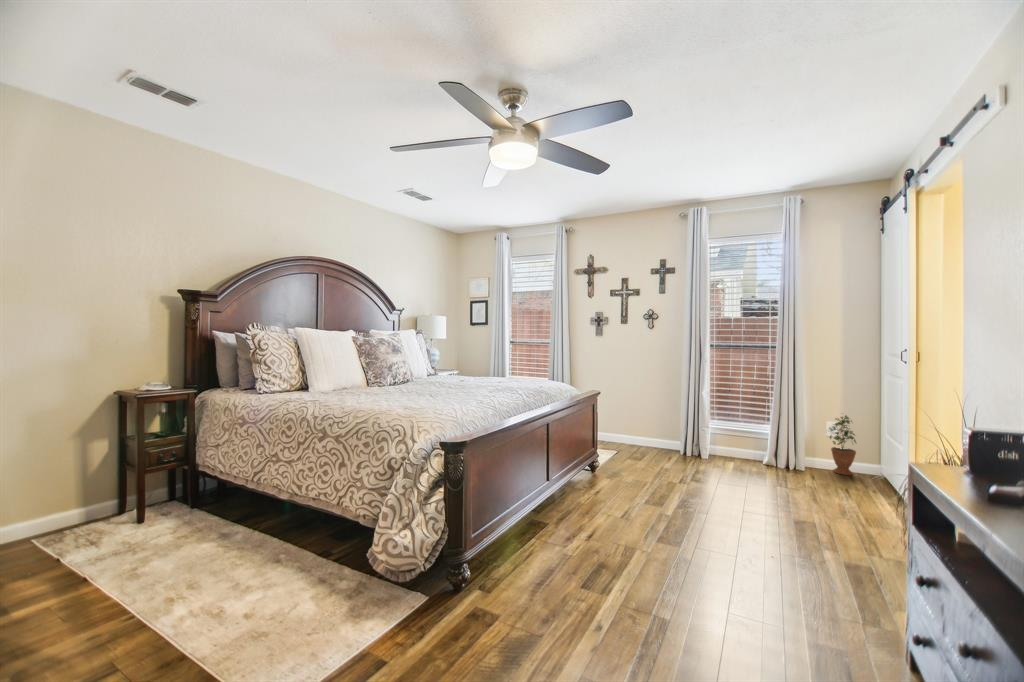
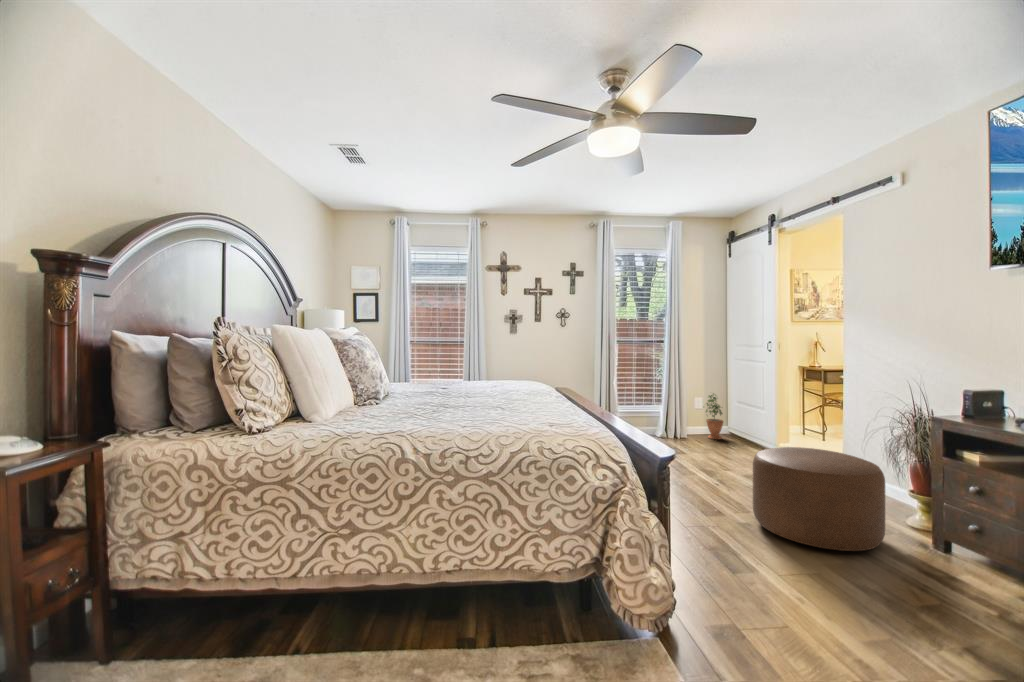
ottoman: none [671,474,820,609] -> present [753,447,885,551]

